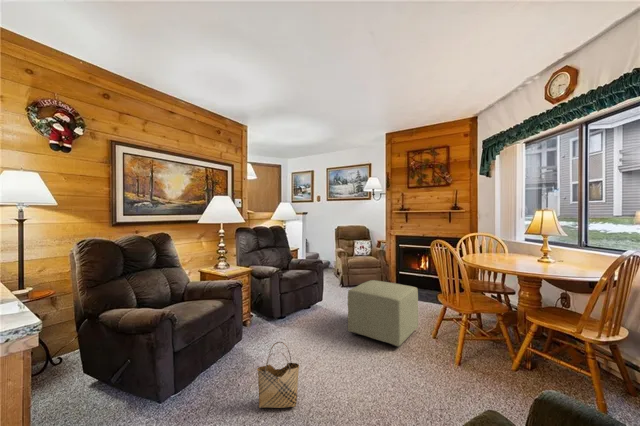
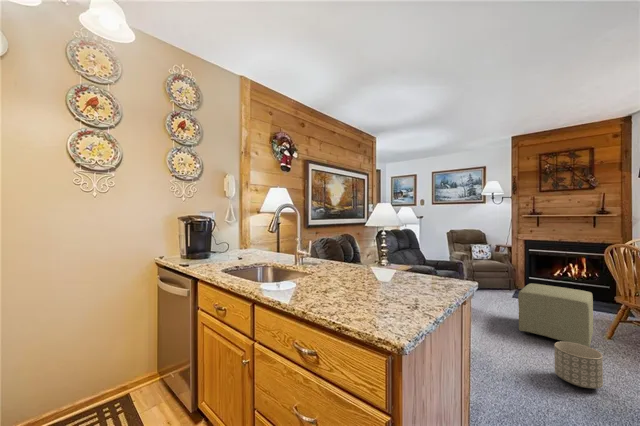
woven basket: present [257,342,299,408] -> none [489,331,529,387]
planter: none [337,347,376,401] -> present [554,342,603,389]

